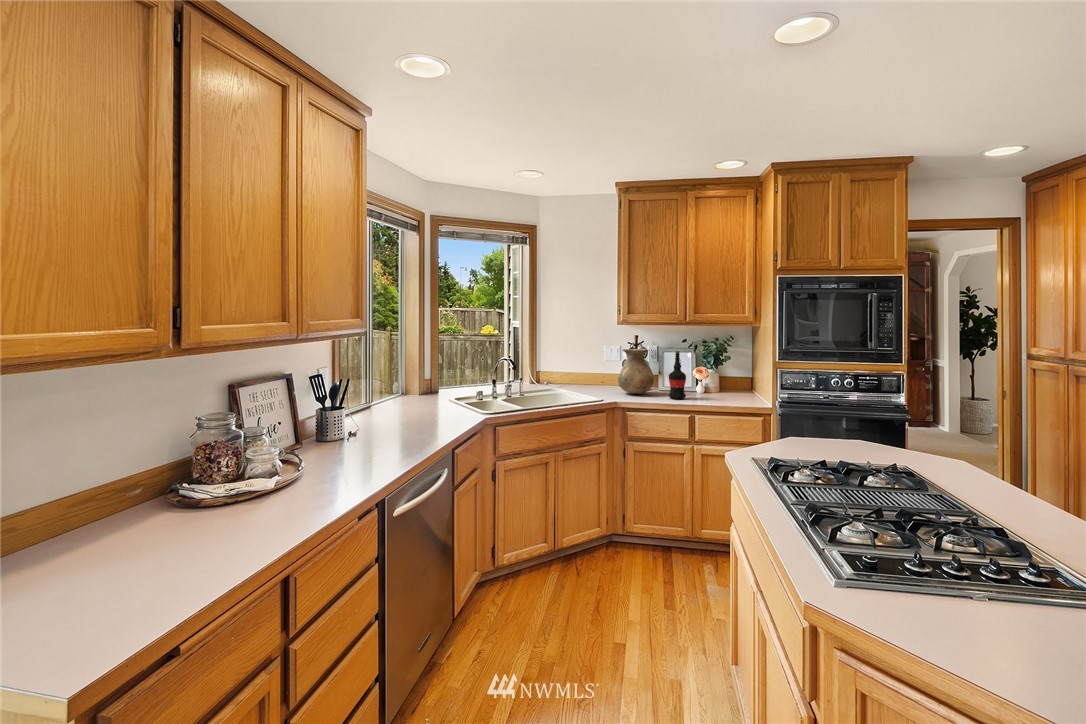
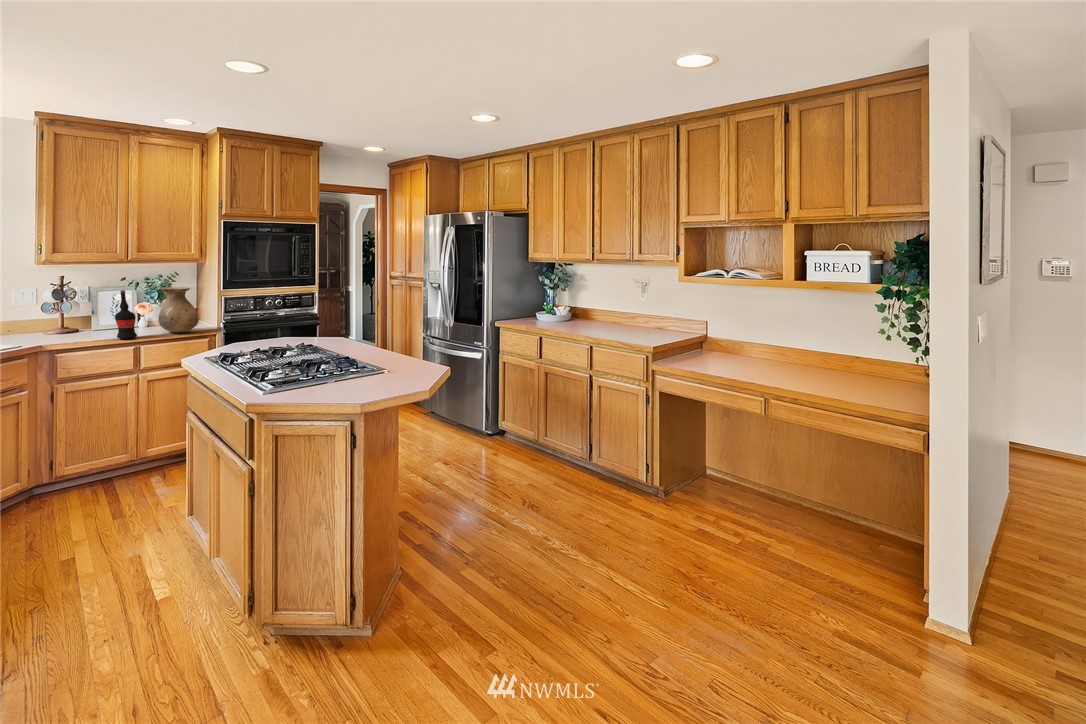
vase: present [618,349,654,394] -> present [159,287,198,333]

